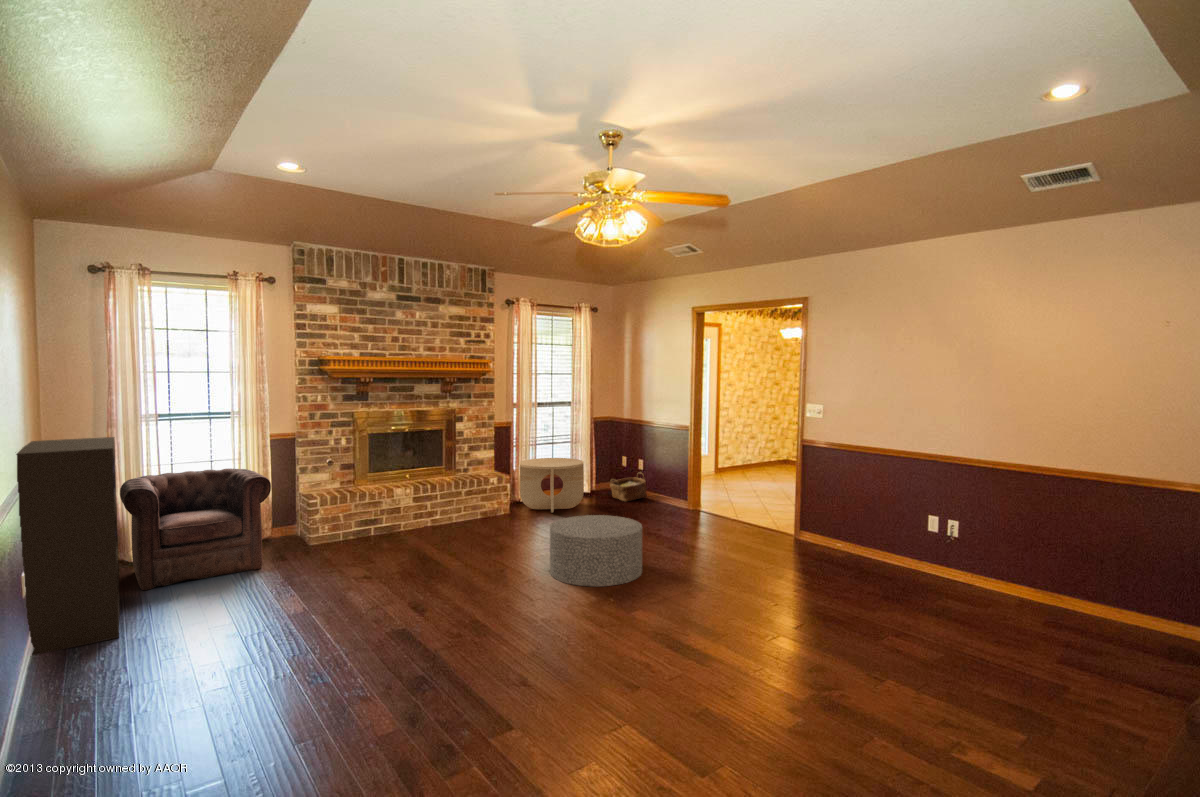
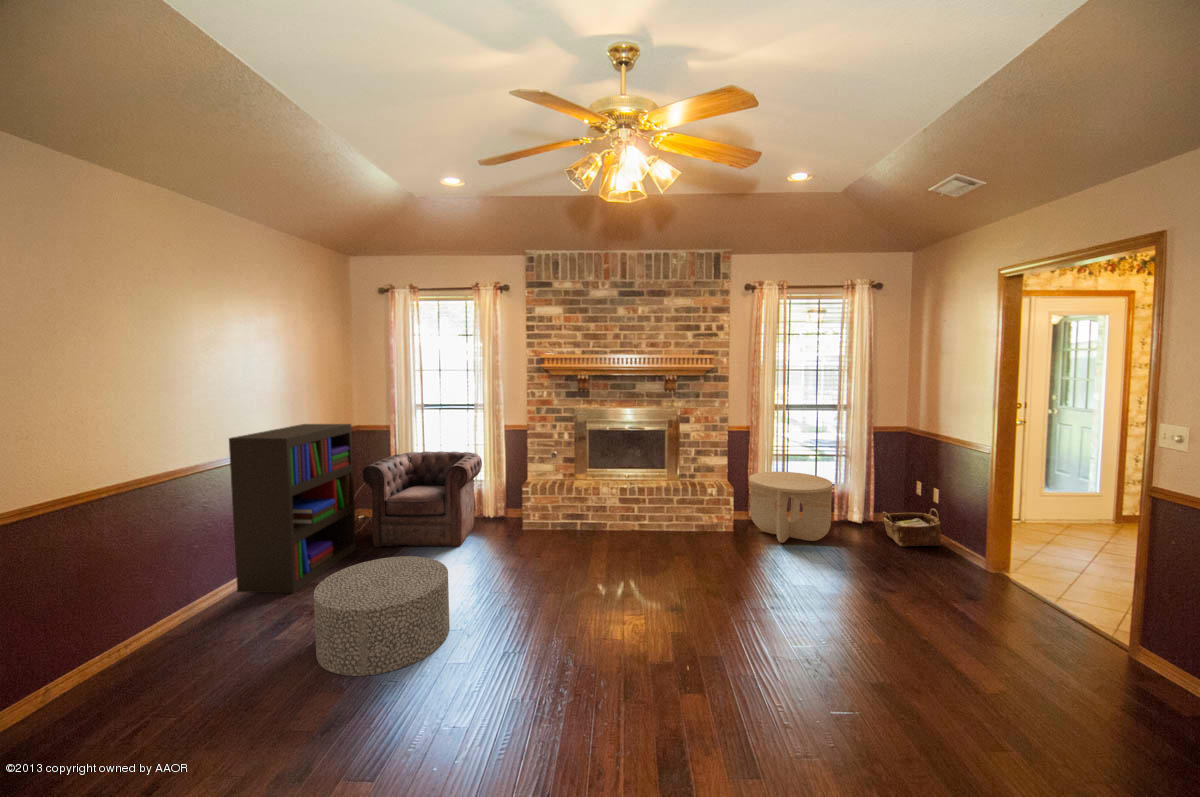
ottoman: present [550,515,642,587] -> present [314,556,449,676]

